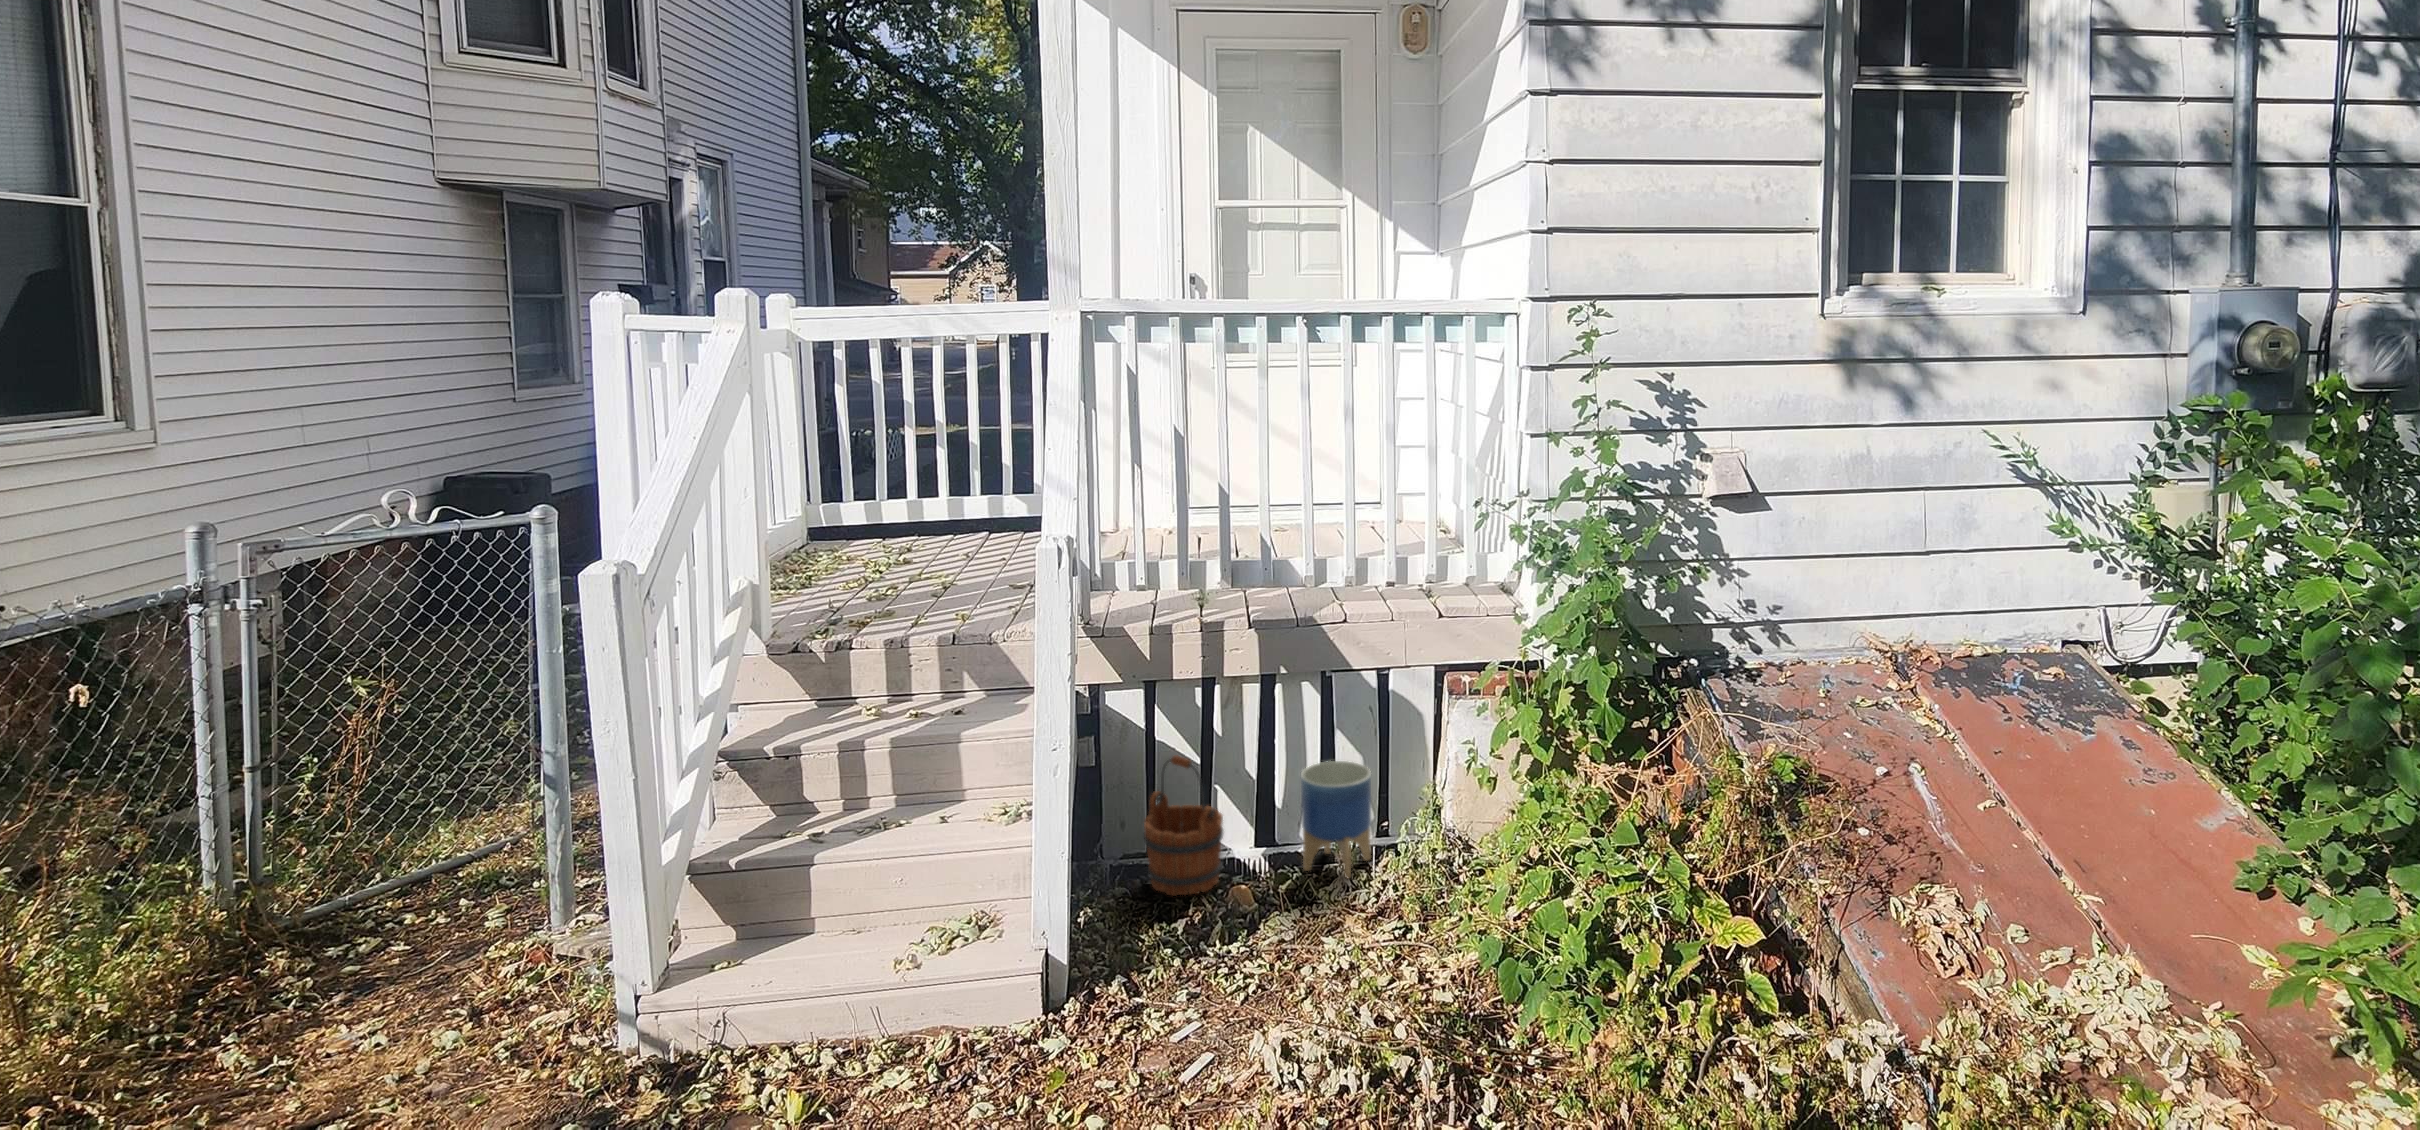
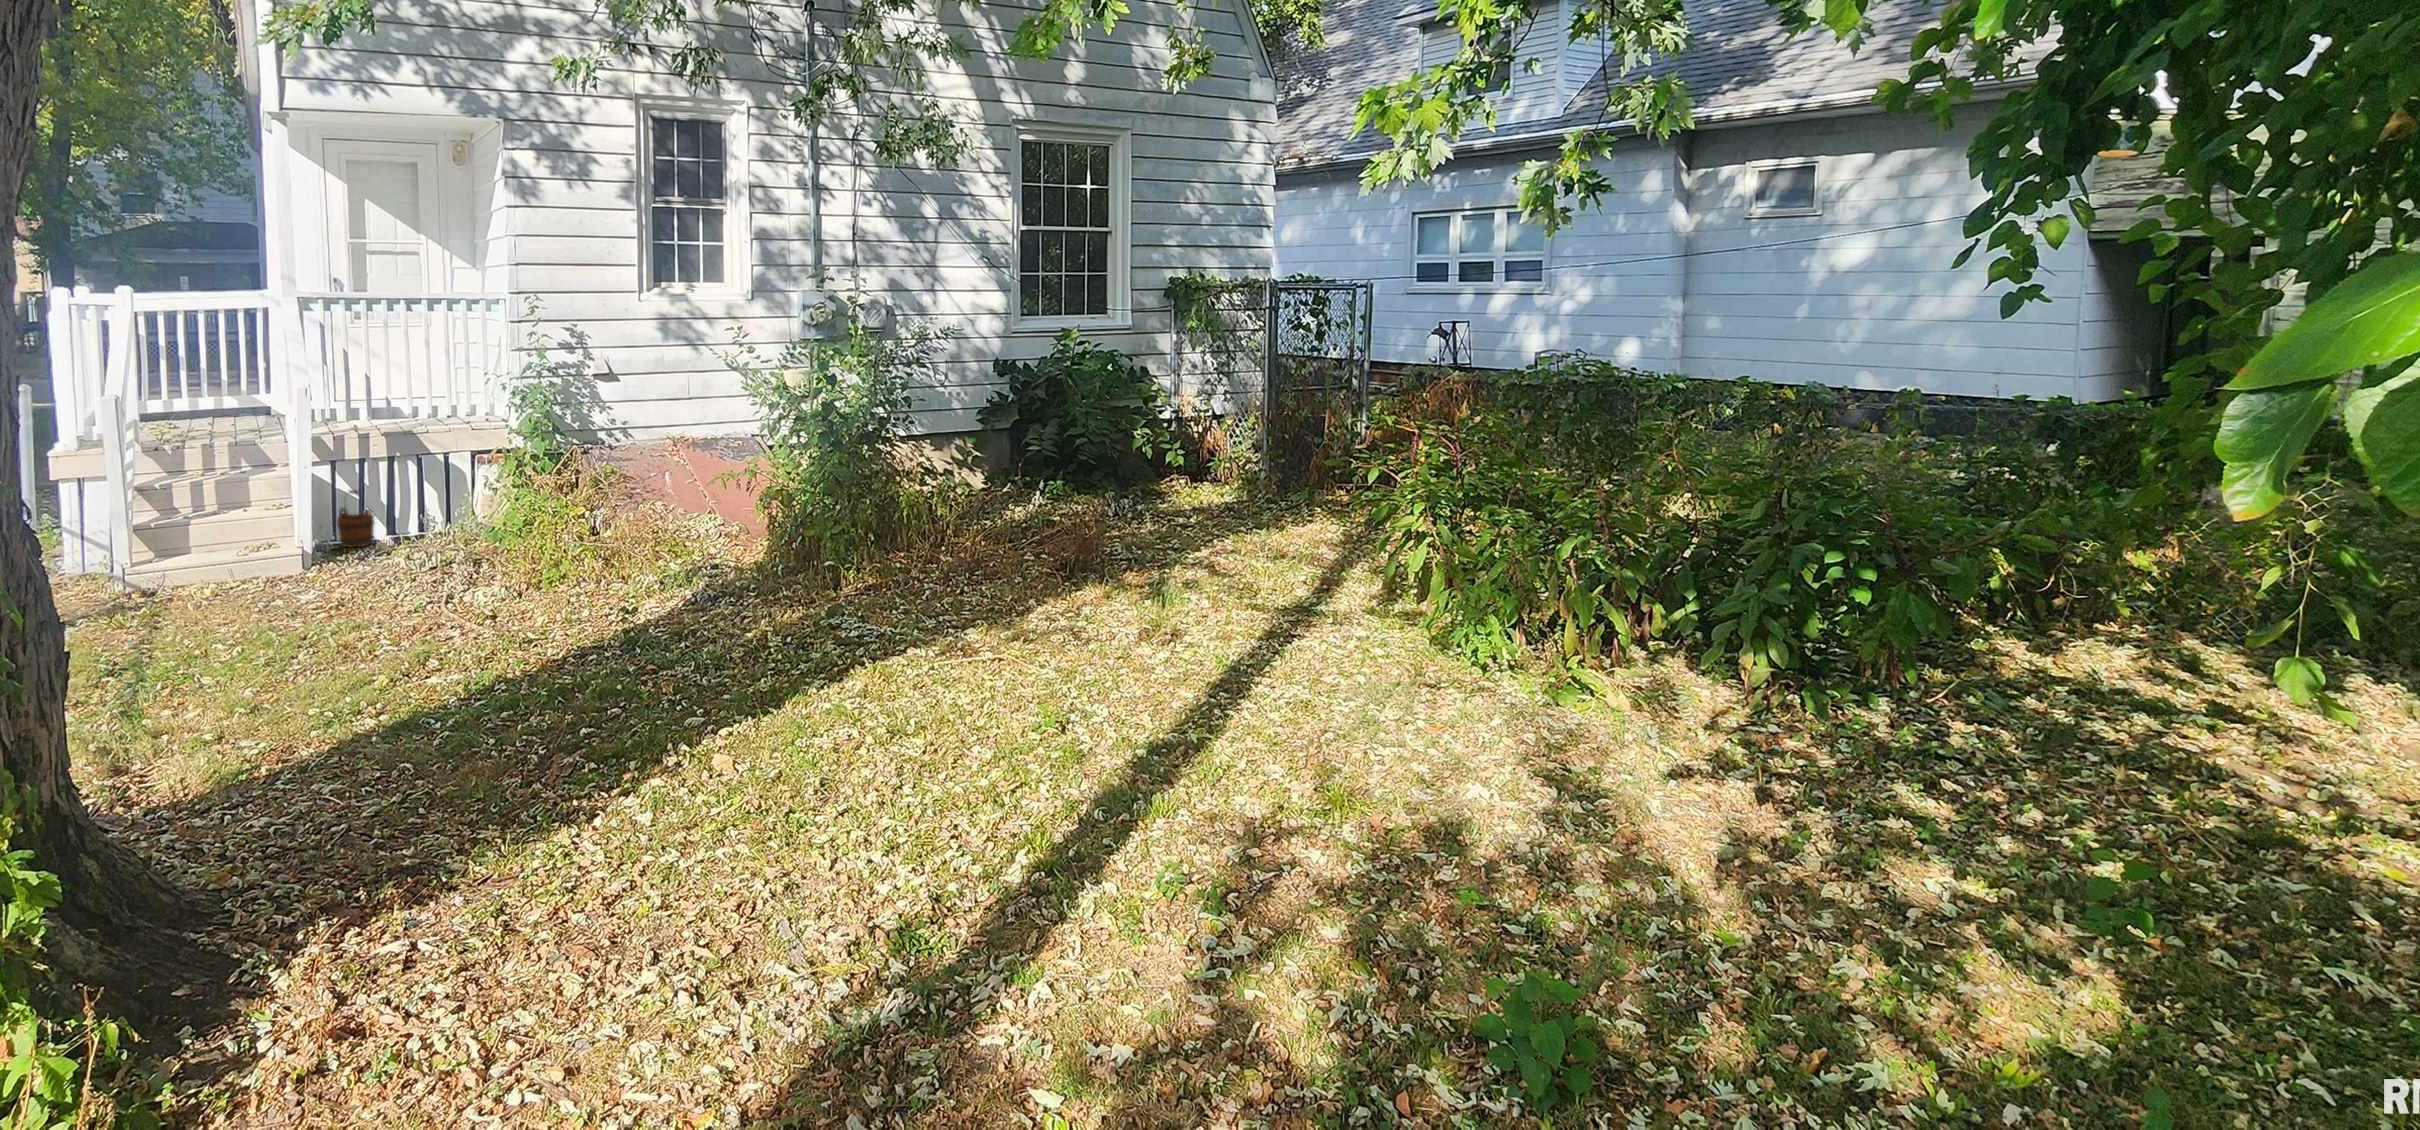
planter: present [1301,761,1371,878] -> none [410,493,445,539]

